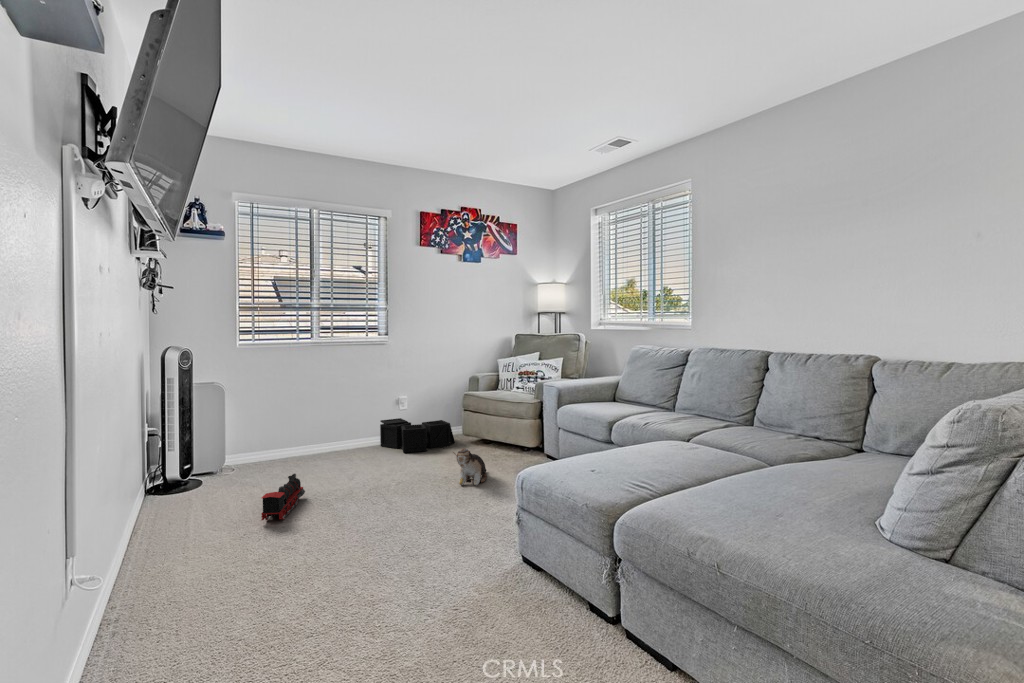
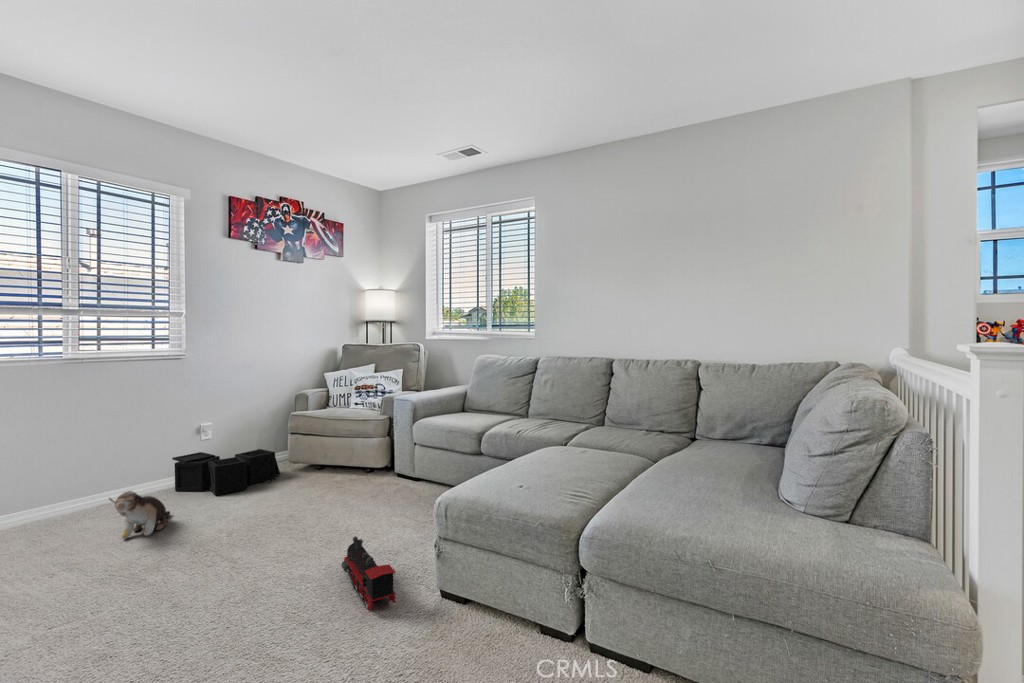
plush toy: present [453,448,487,485] -> present [109,491,170,539]
toy train: present [261,473,305,520] -> present [341,537,396,610]

